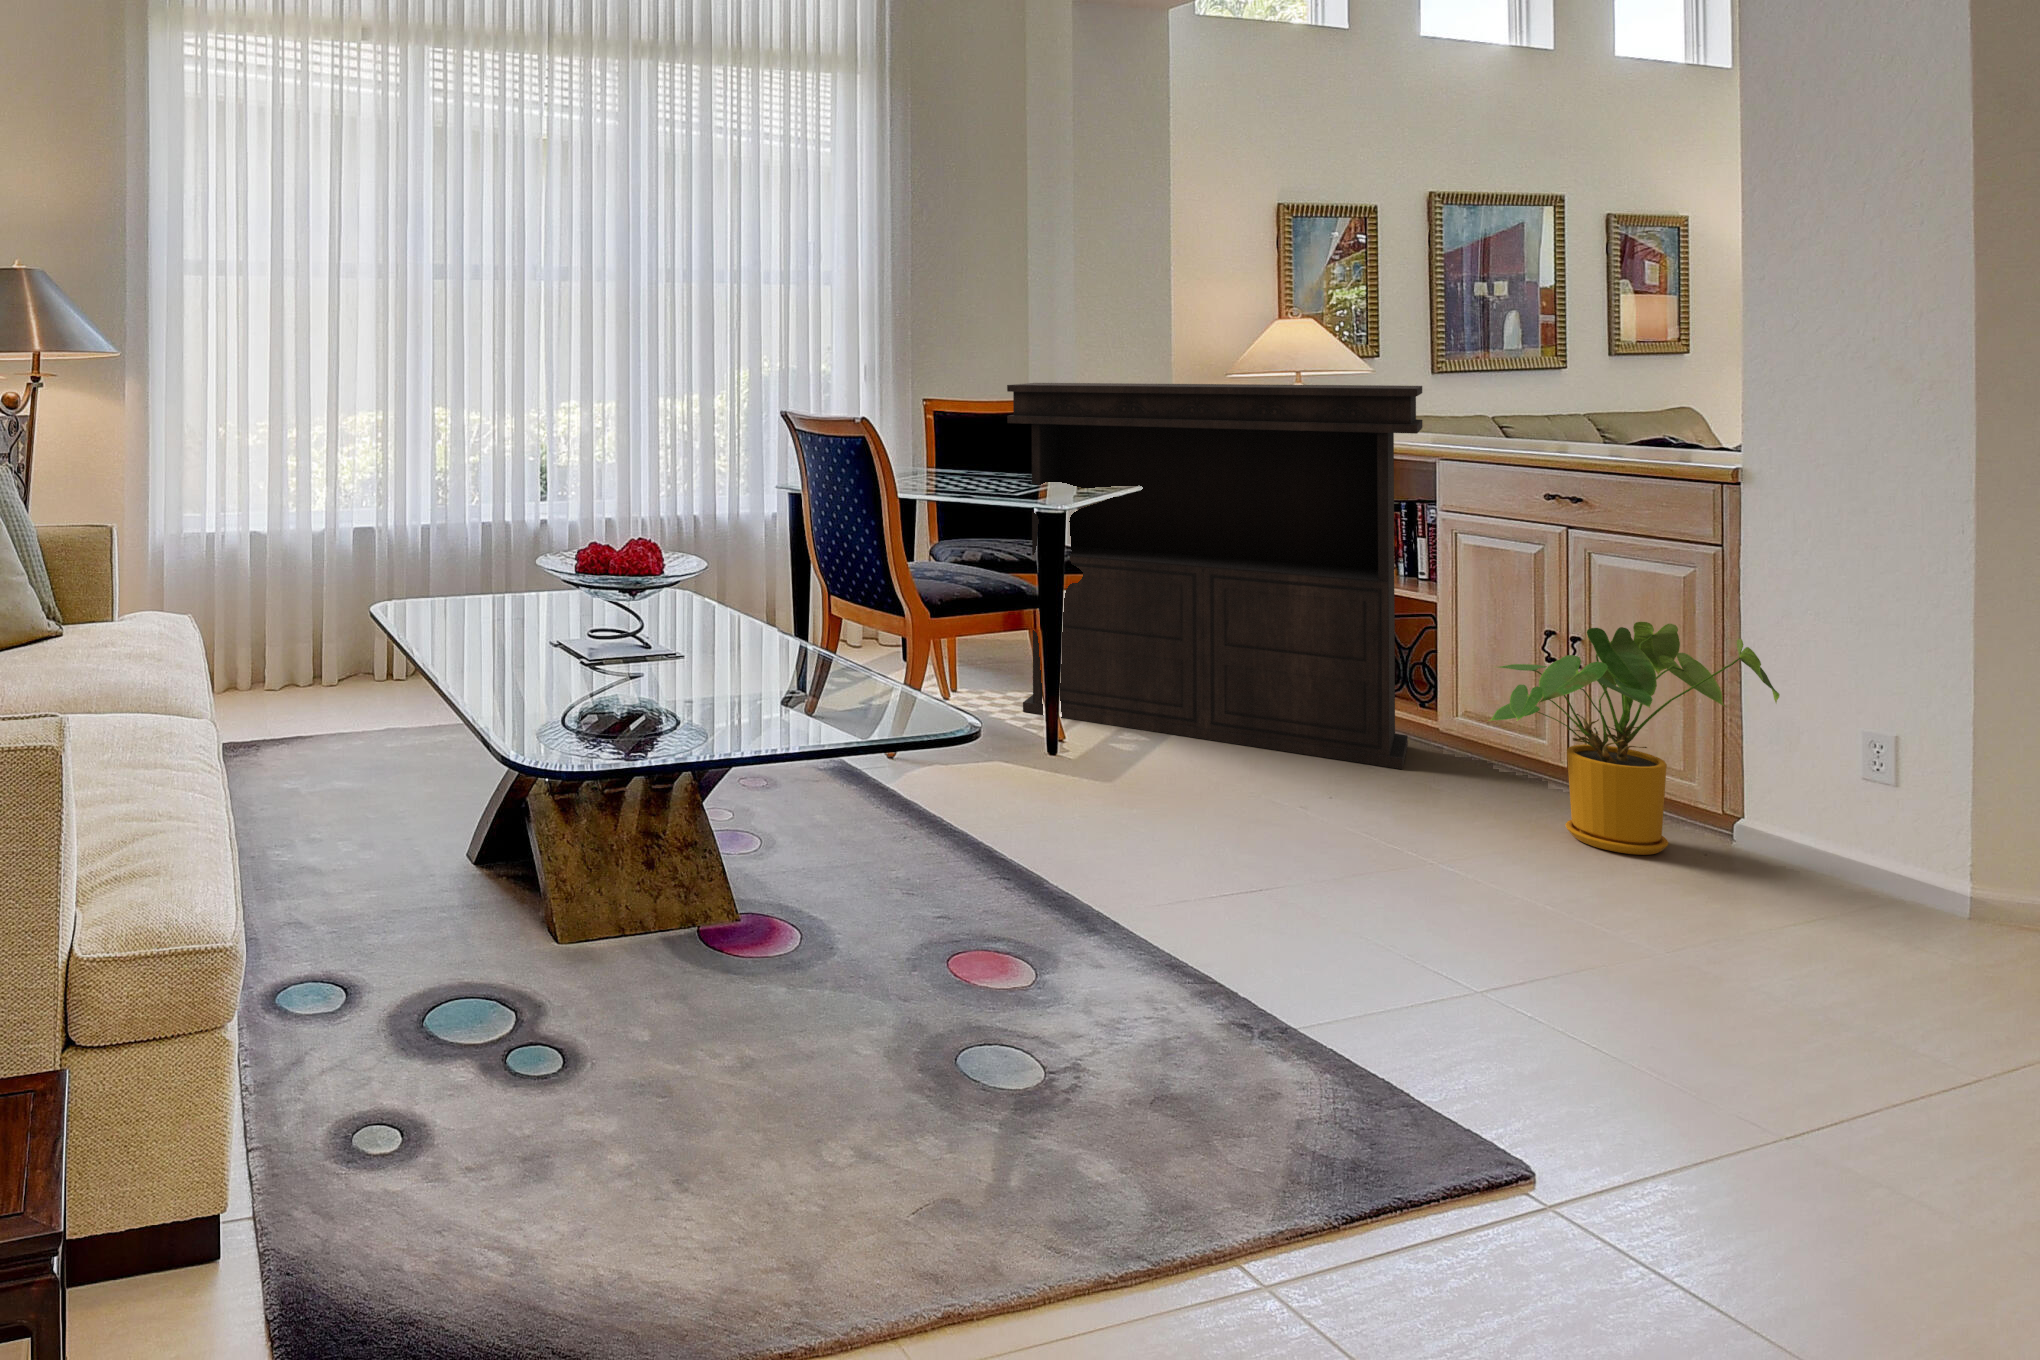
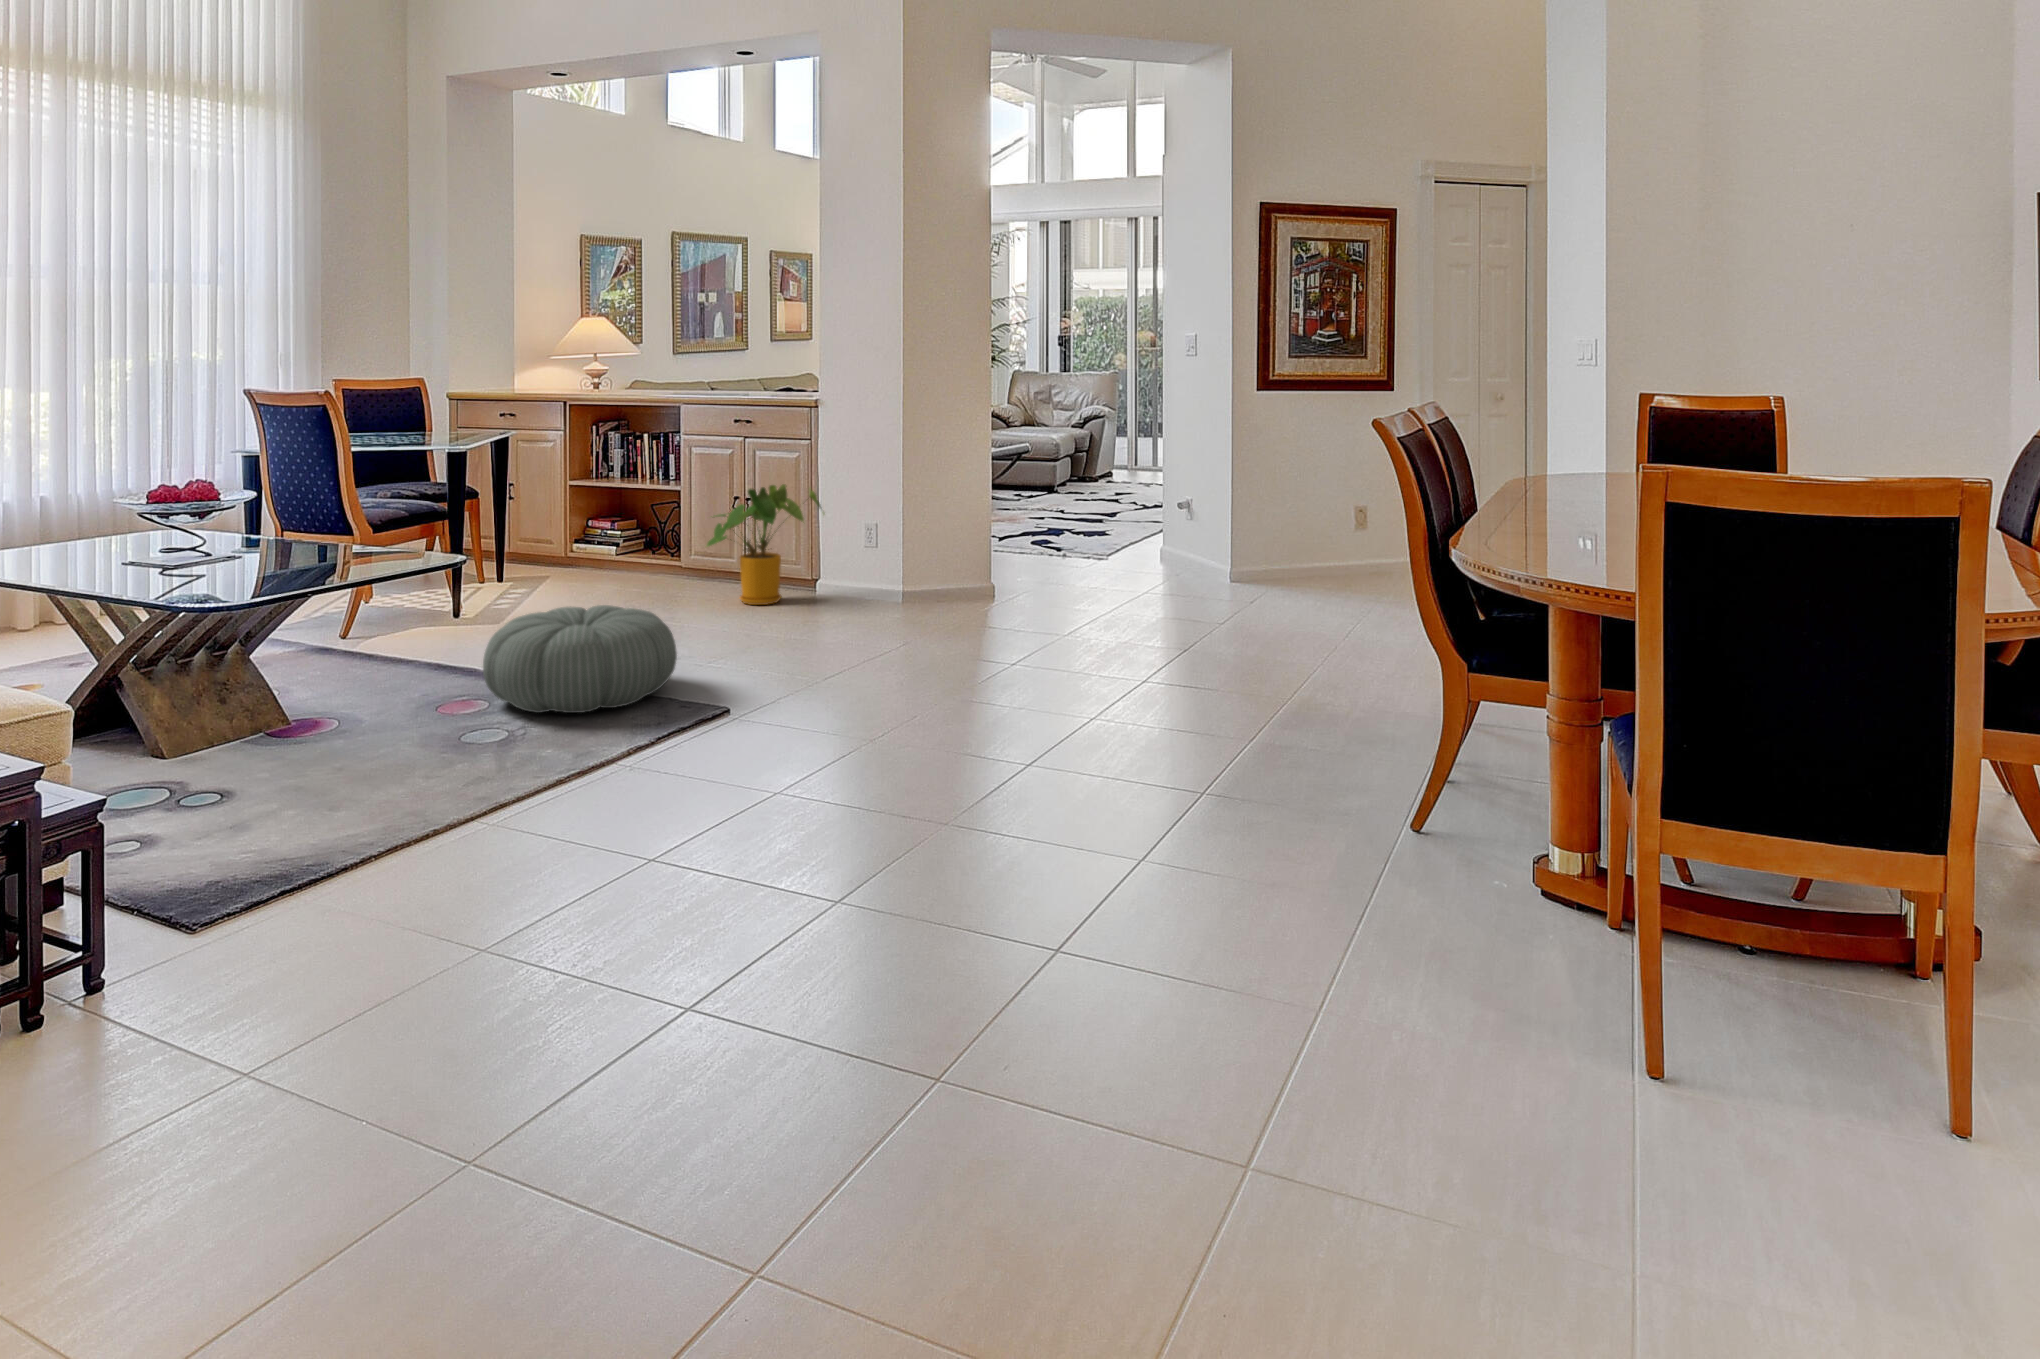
console table: present [1007,383,1423,769] -> none [415,361,672,599]
pouf: none [1032,824,1425,1079] -> present [483,605,677,713]

